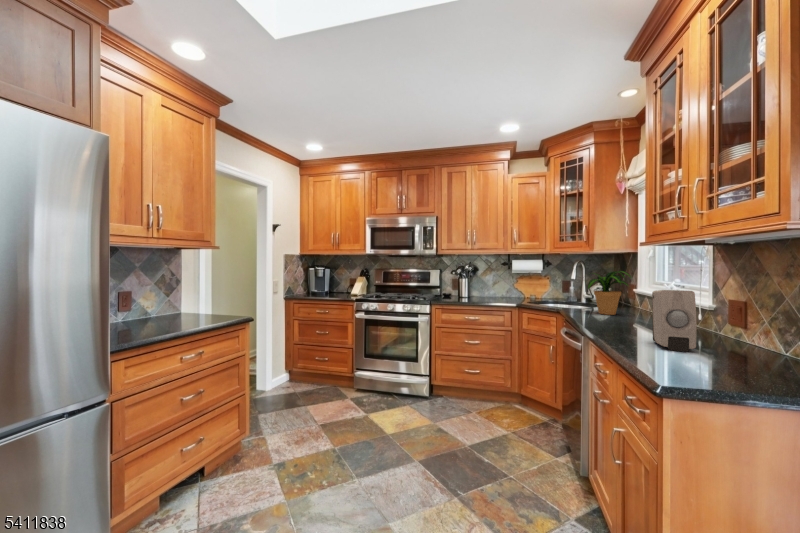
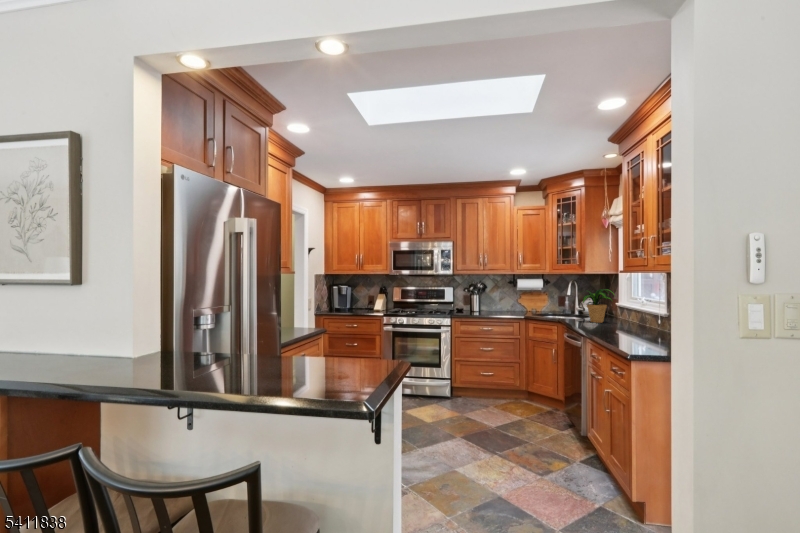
soap dispenser: present [652,290,696,352] -> none [627,303,653,341]

